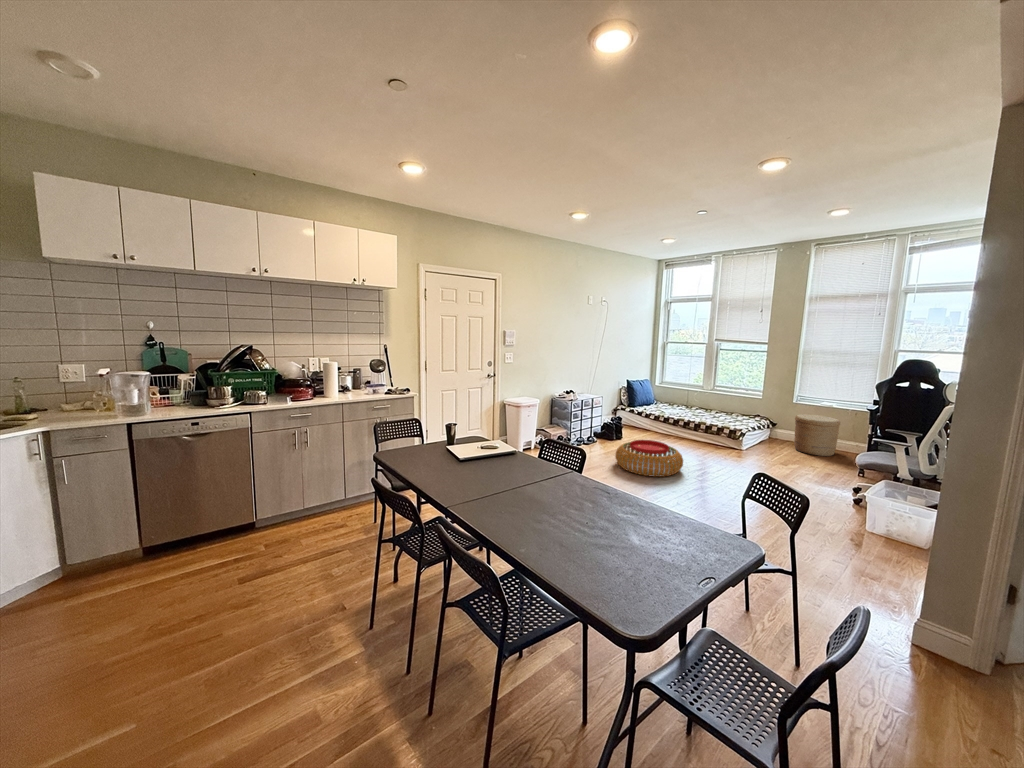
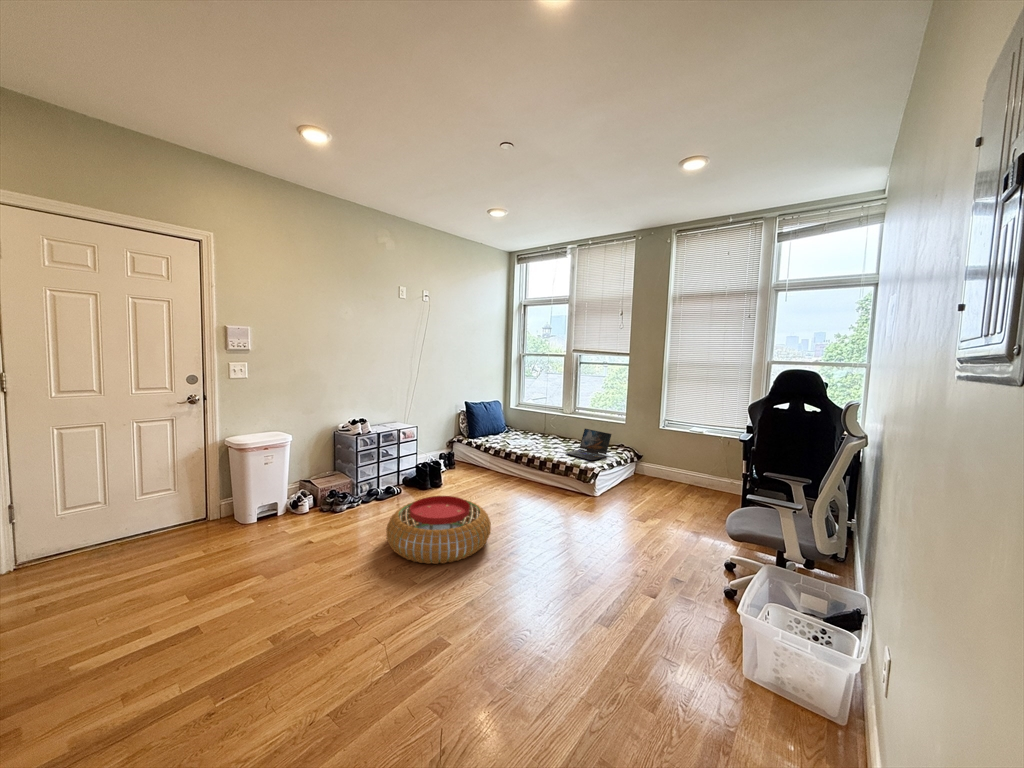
laptop: none [713,401,753,424] -> present [565,429,611,460]
woven basket: present [794,414,840,456] -> none [660,445,711,501]

